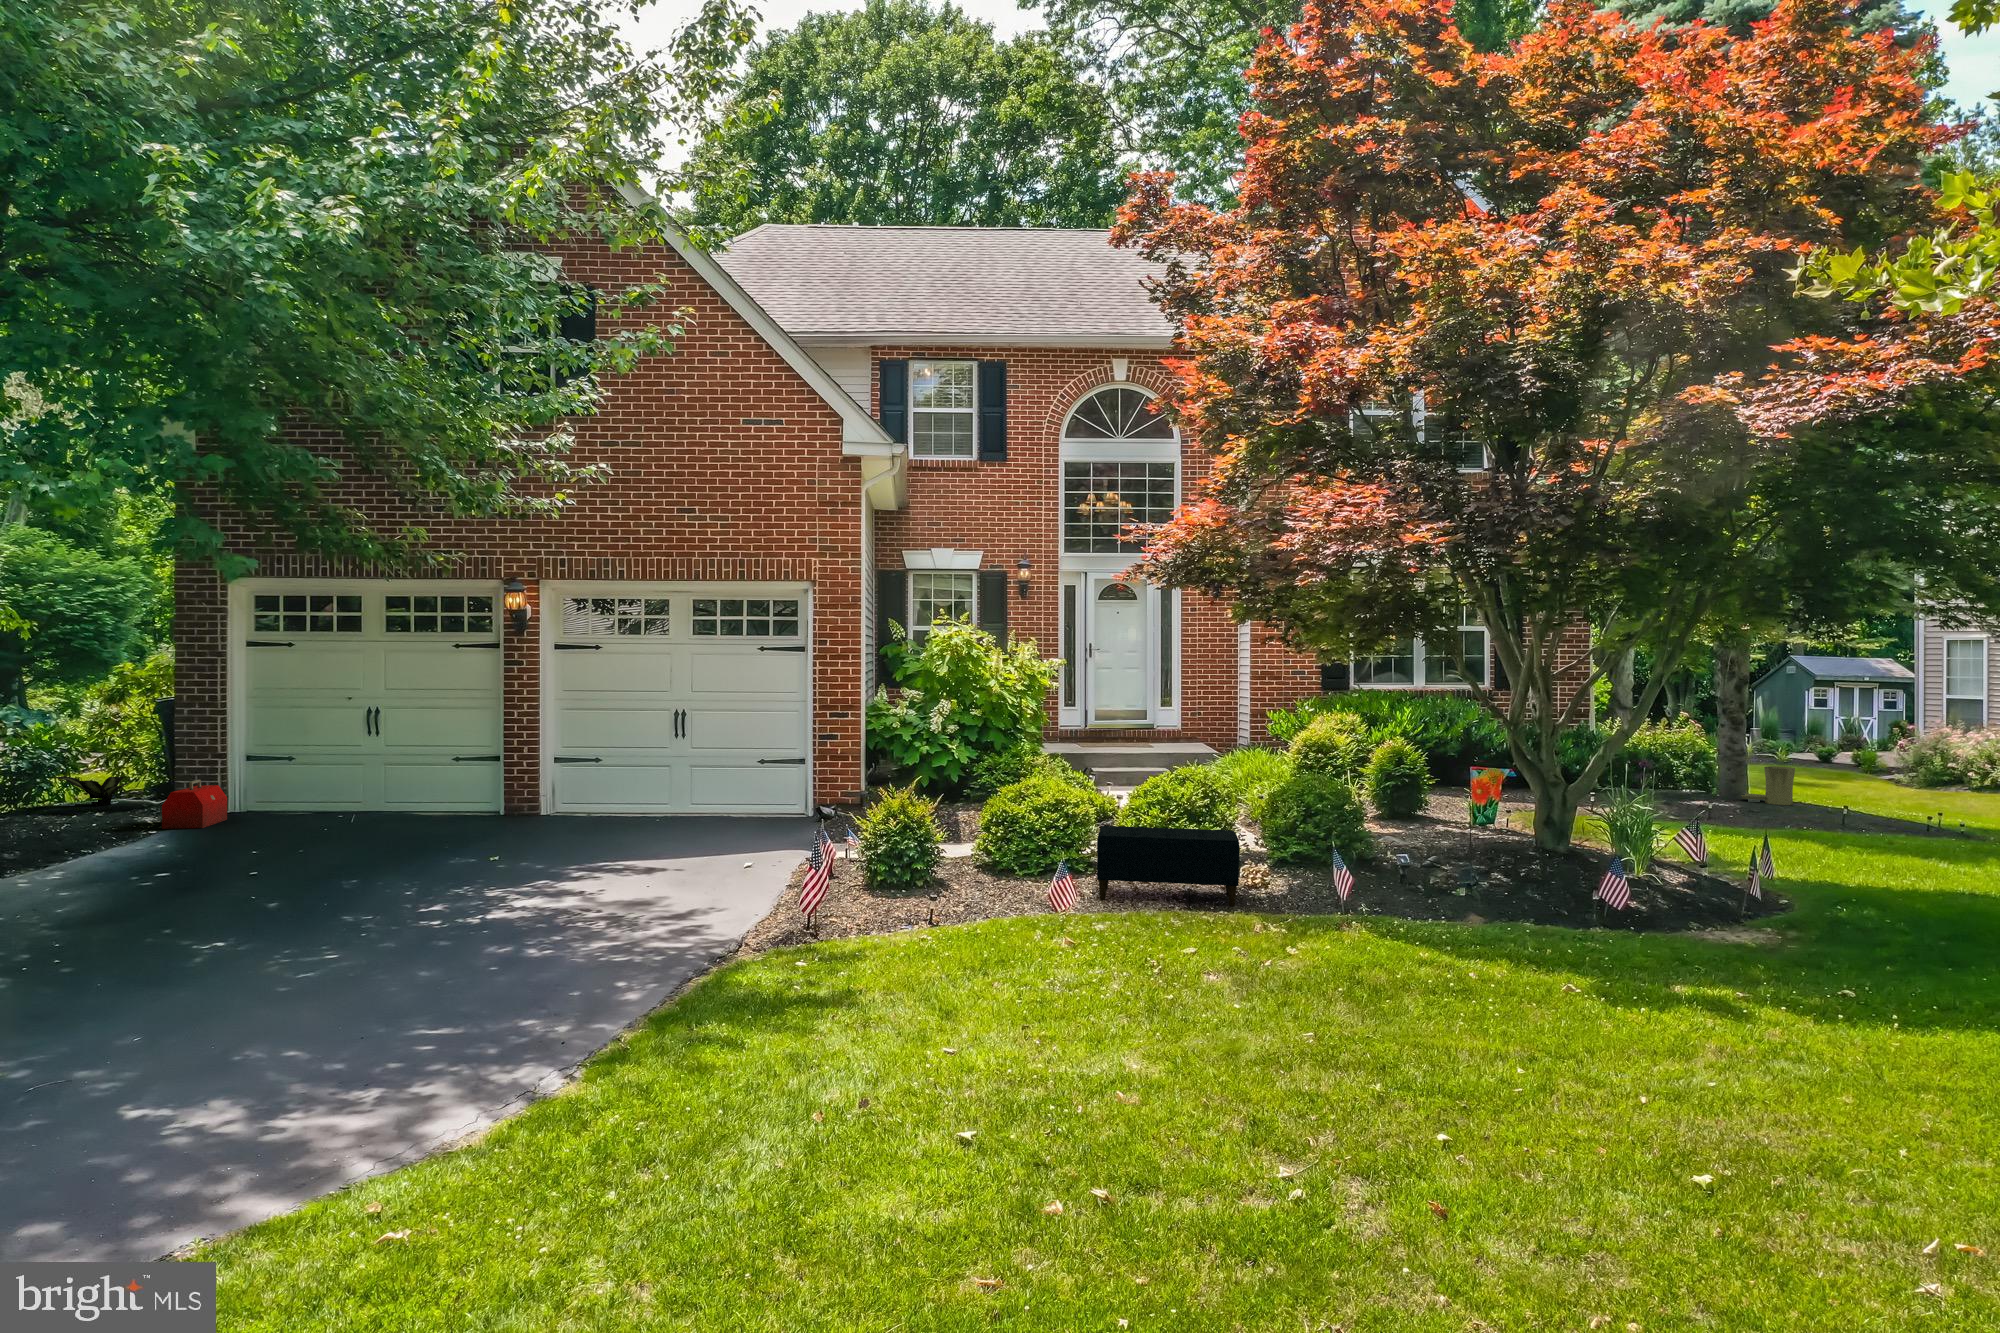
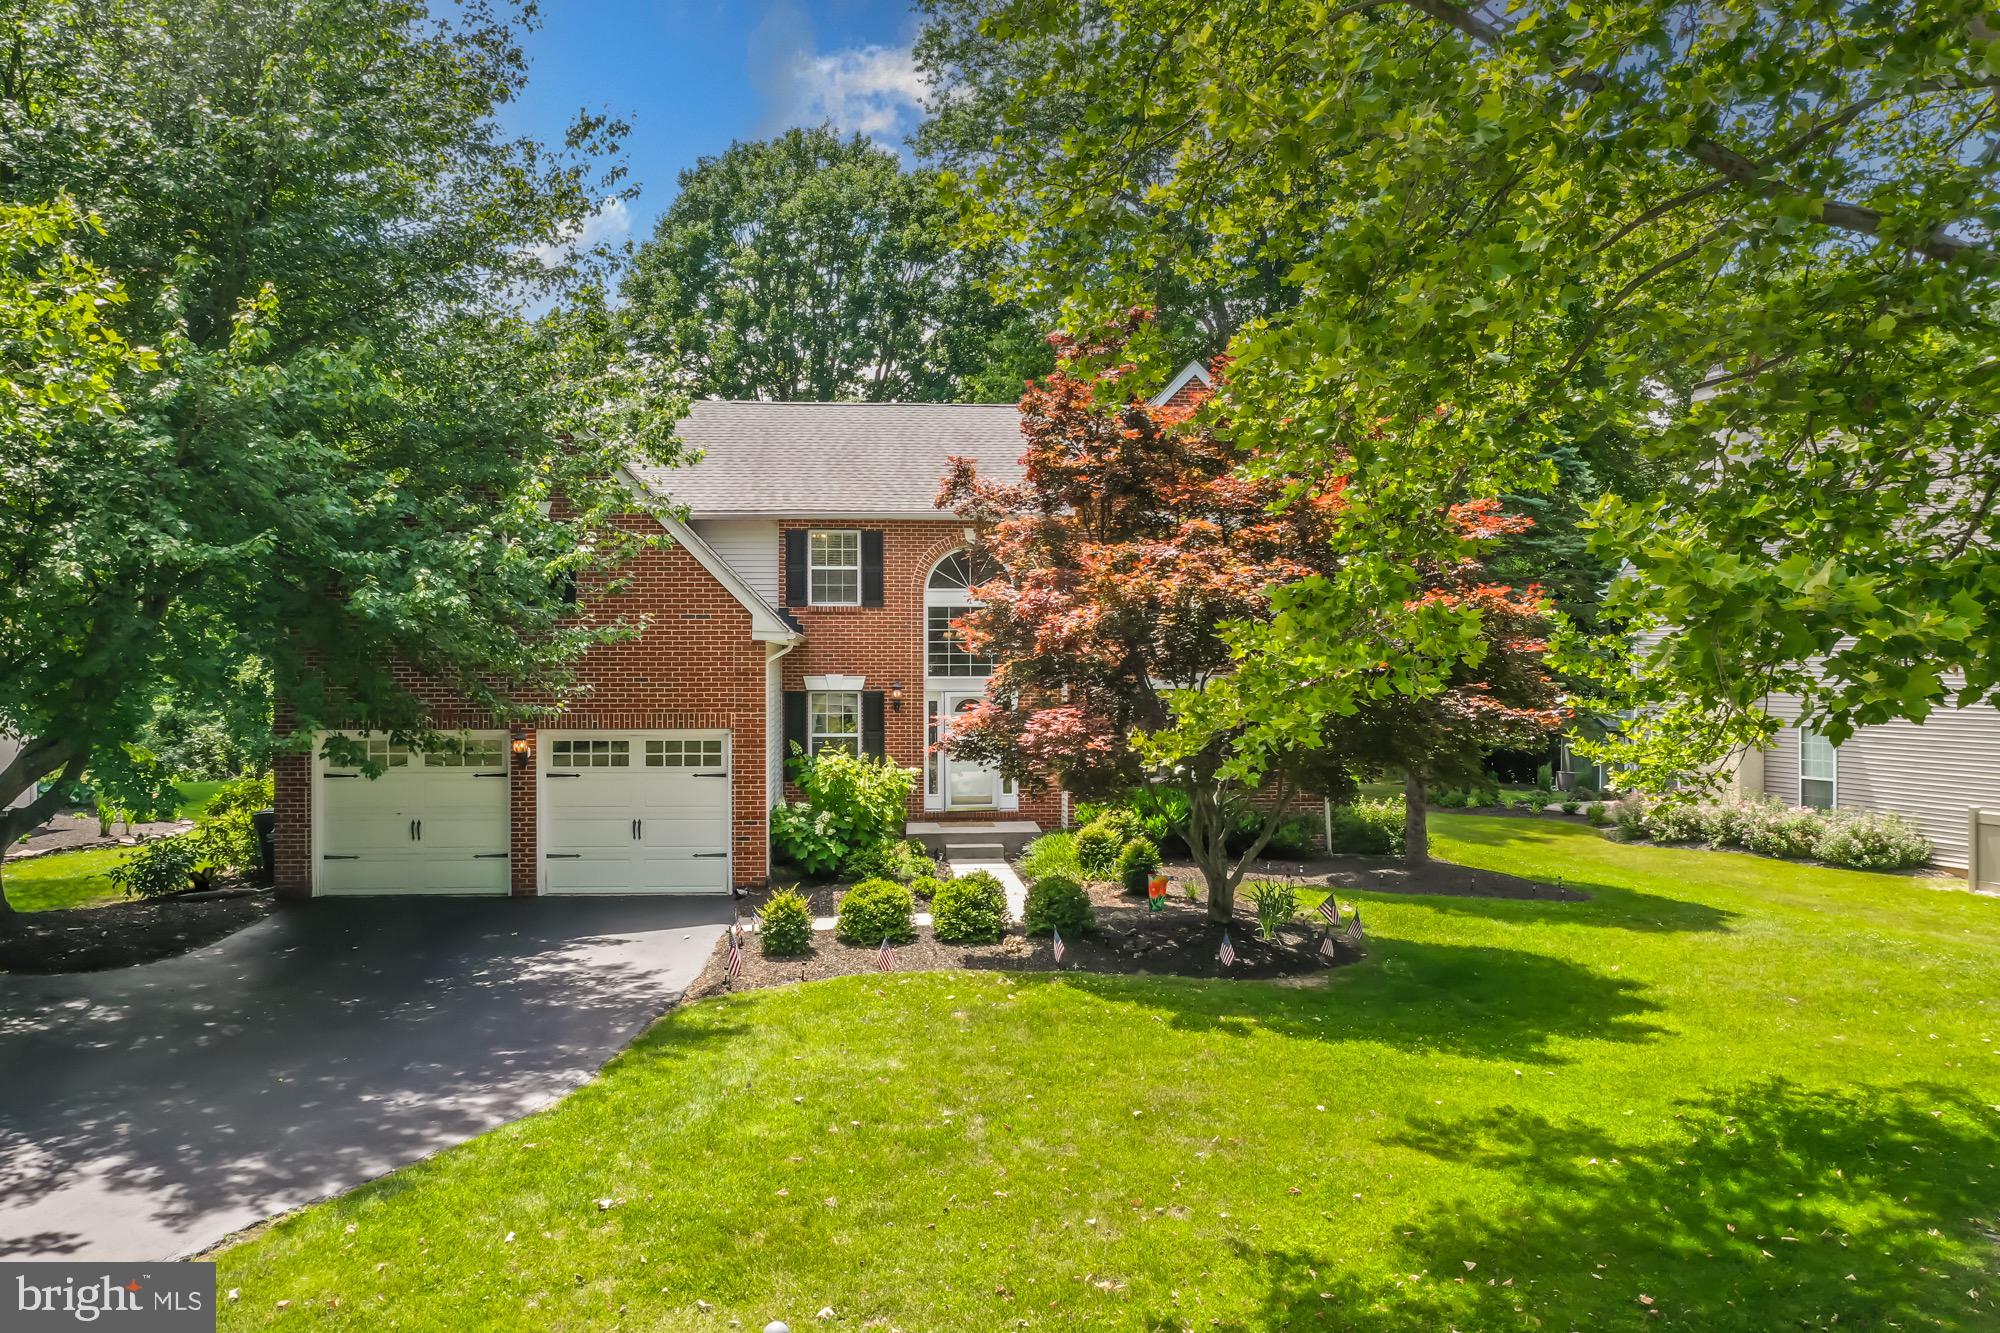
trash can: present [1741,766,1795,805] -> none [1413,840,1449,869]
toolbox: present [162,780,227,829] -> none [264,875,306,912]
bench: present [1097,826,1240,906] -> none [910,912,1001,965]

